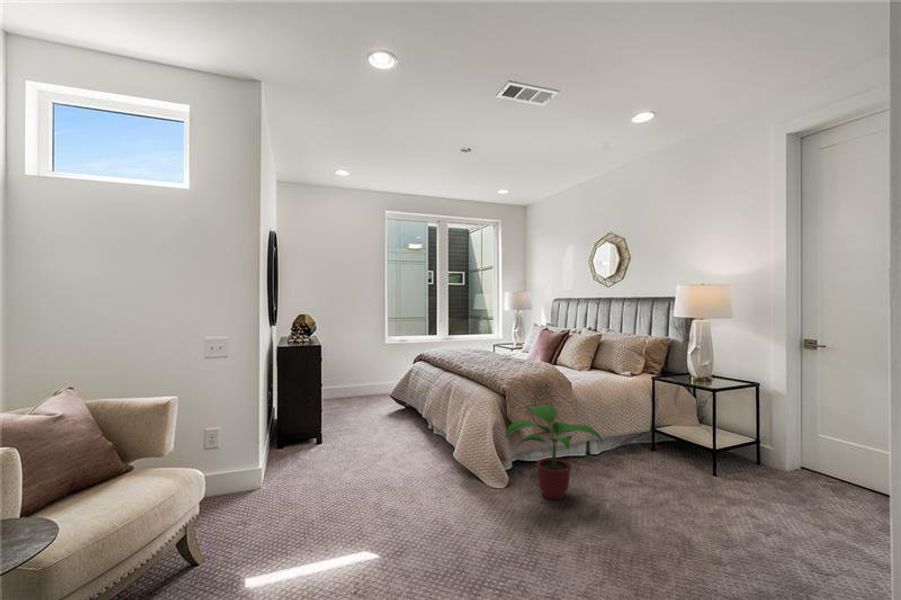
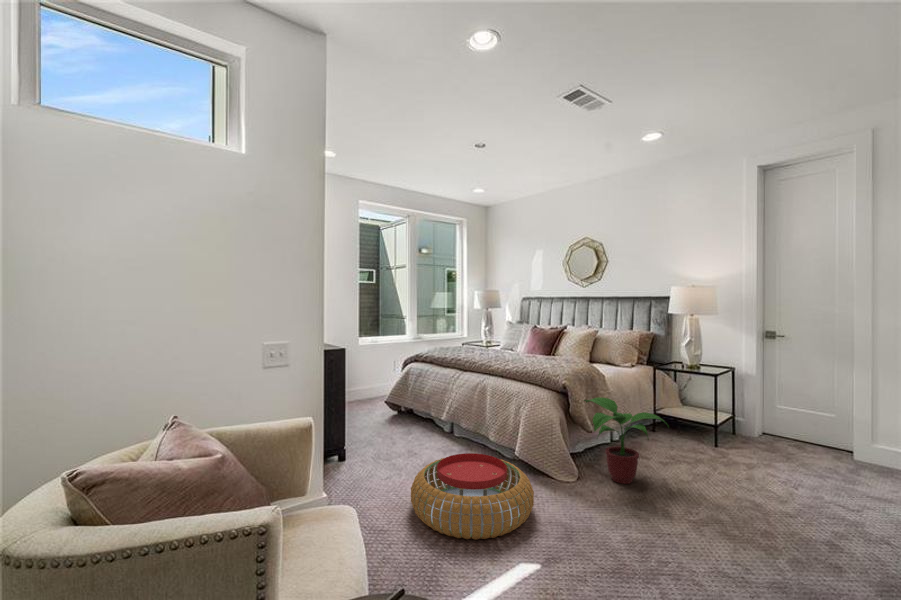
pouf: none [314,448,432,527] -> present [411,453,534,540]

